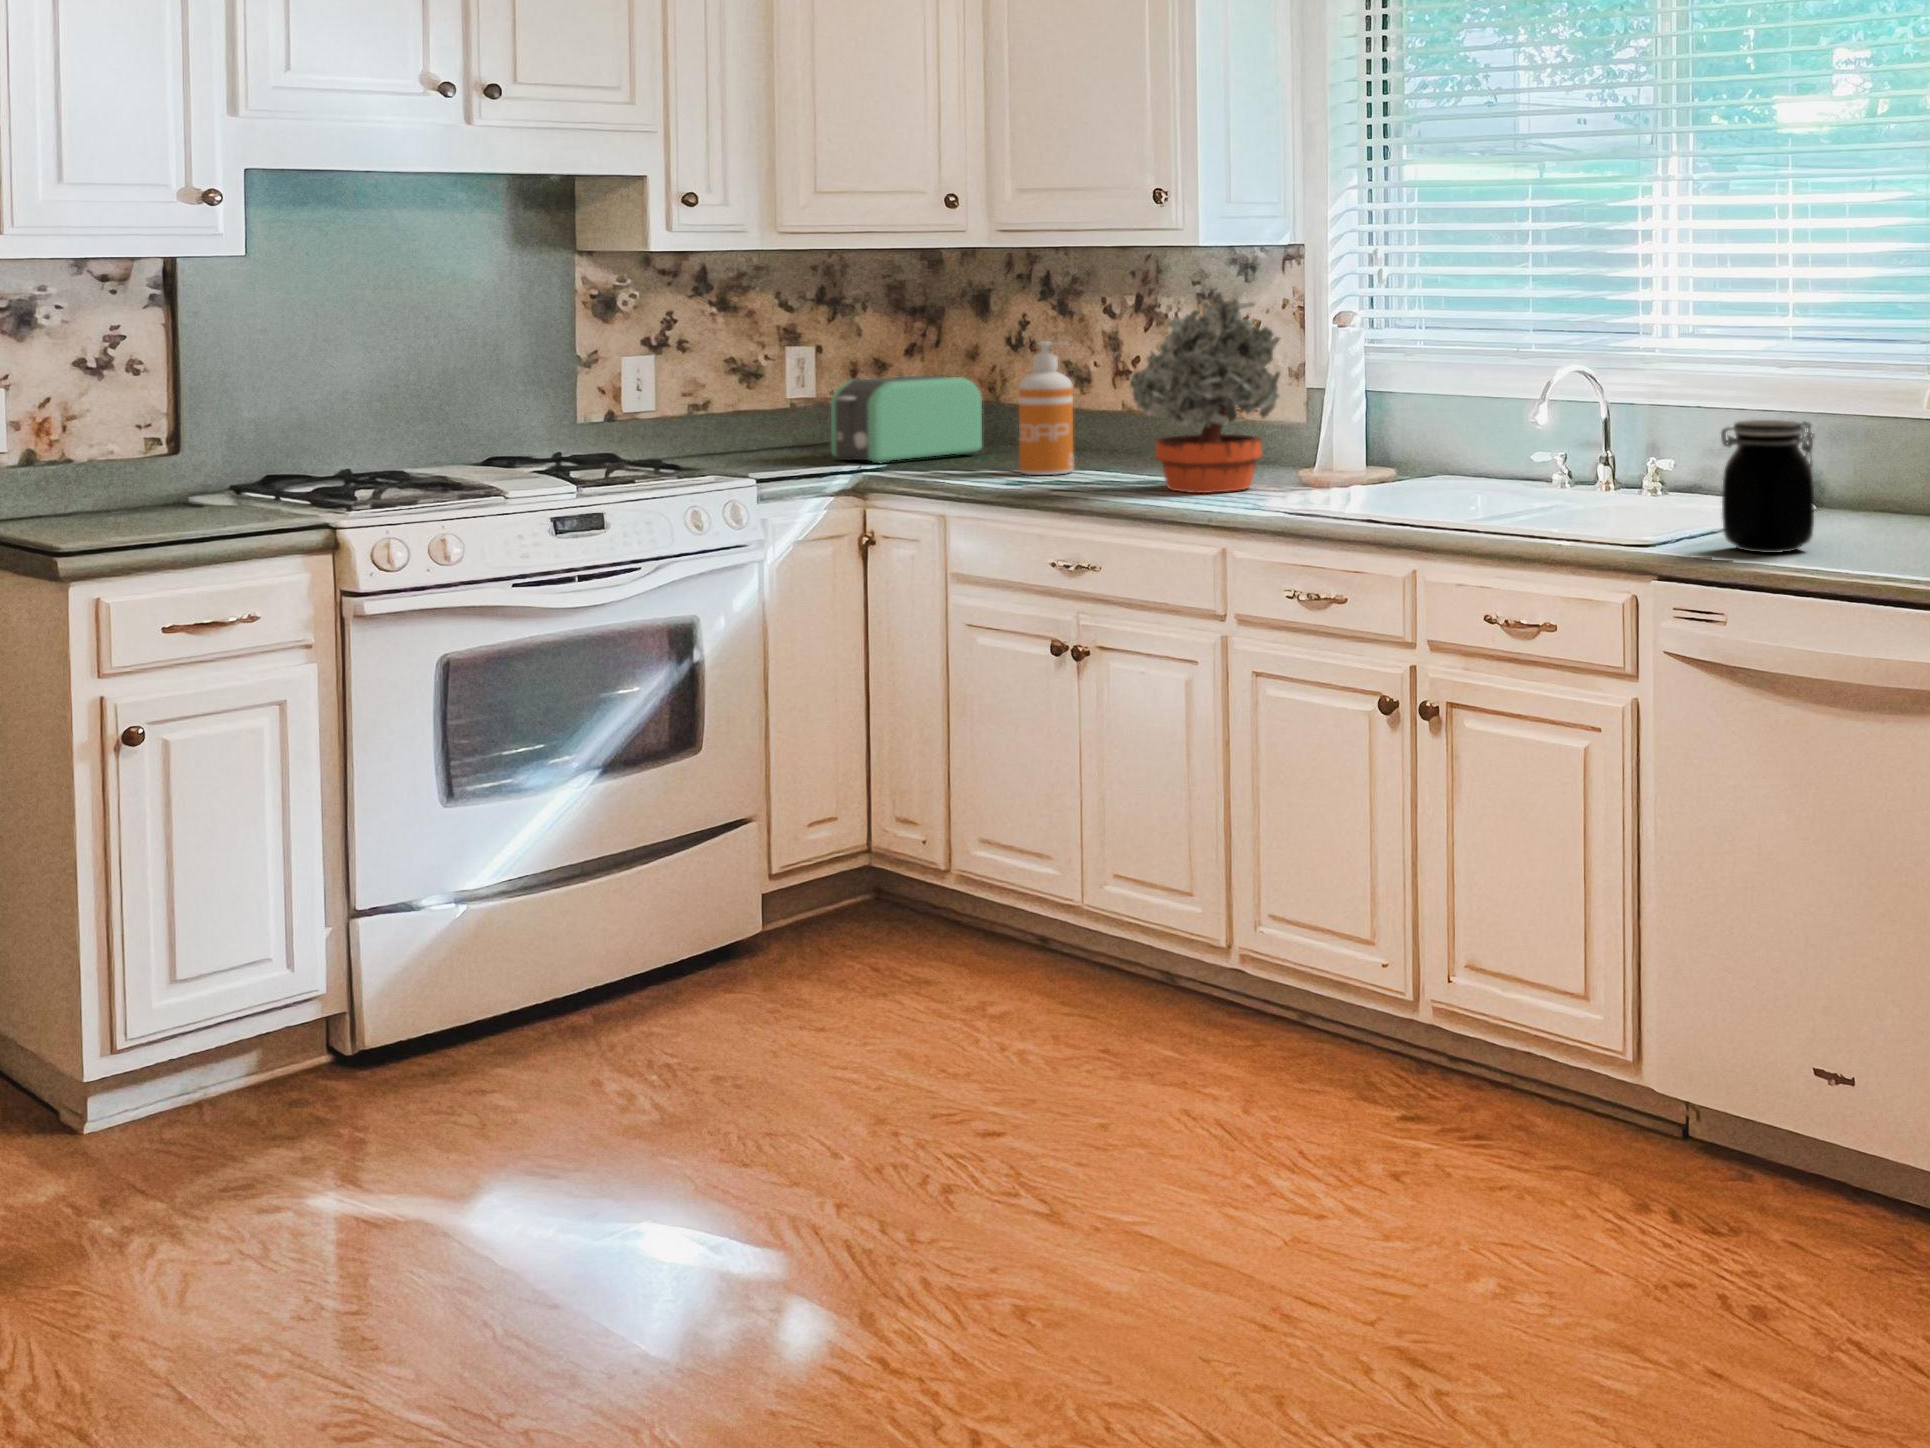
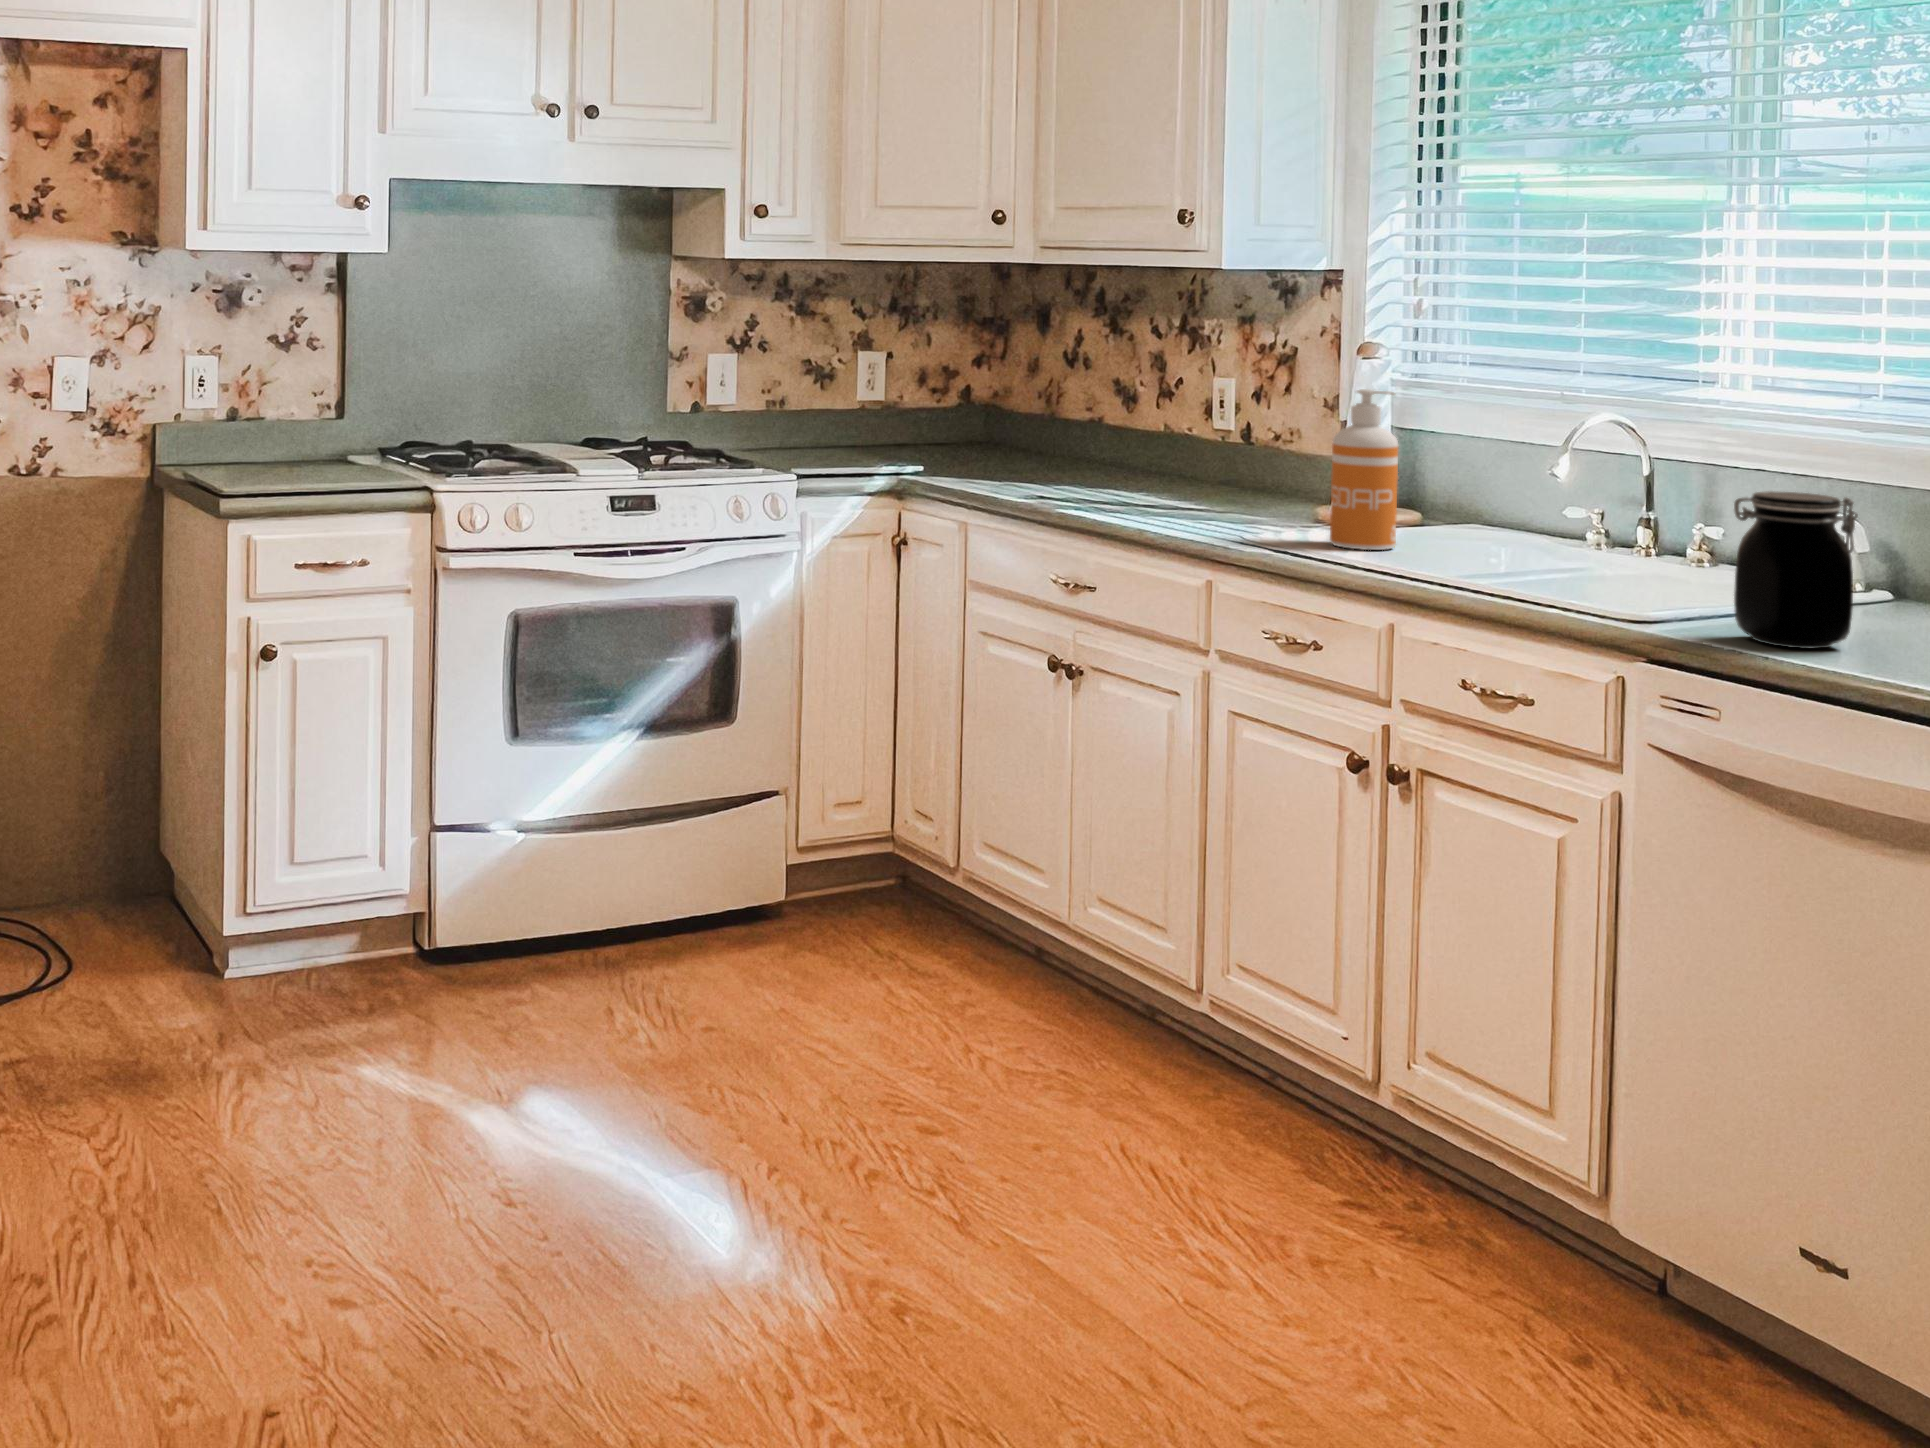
potted plant: present [1129,292,1281,493] -> none [1128,317,1294,522]
soap dispenser: present [1019,341,1074,475] -> present [1330,389,1398,550]
toaster: present [831,375,982,464] -> none [882,385,1023,467]

